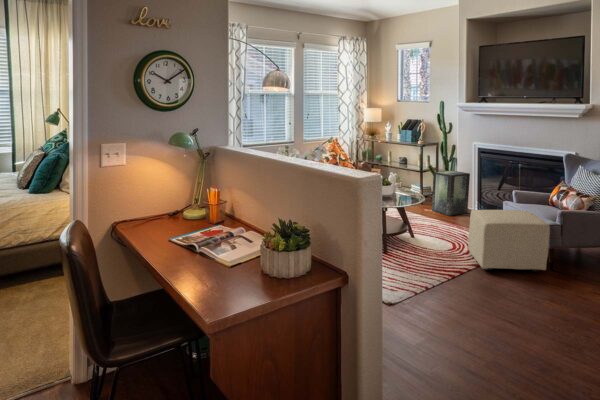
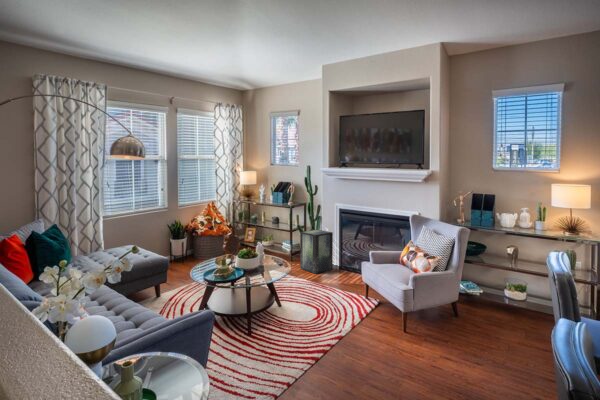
ottoman: present [468,210,550,272] -> none [329,273,404,343]

